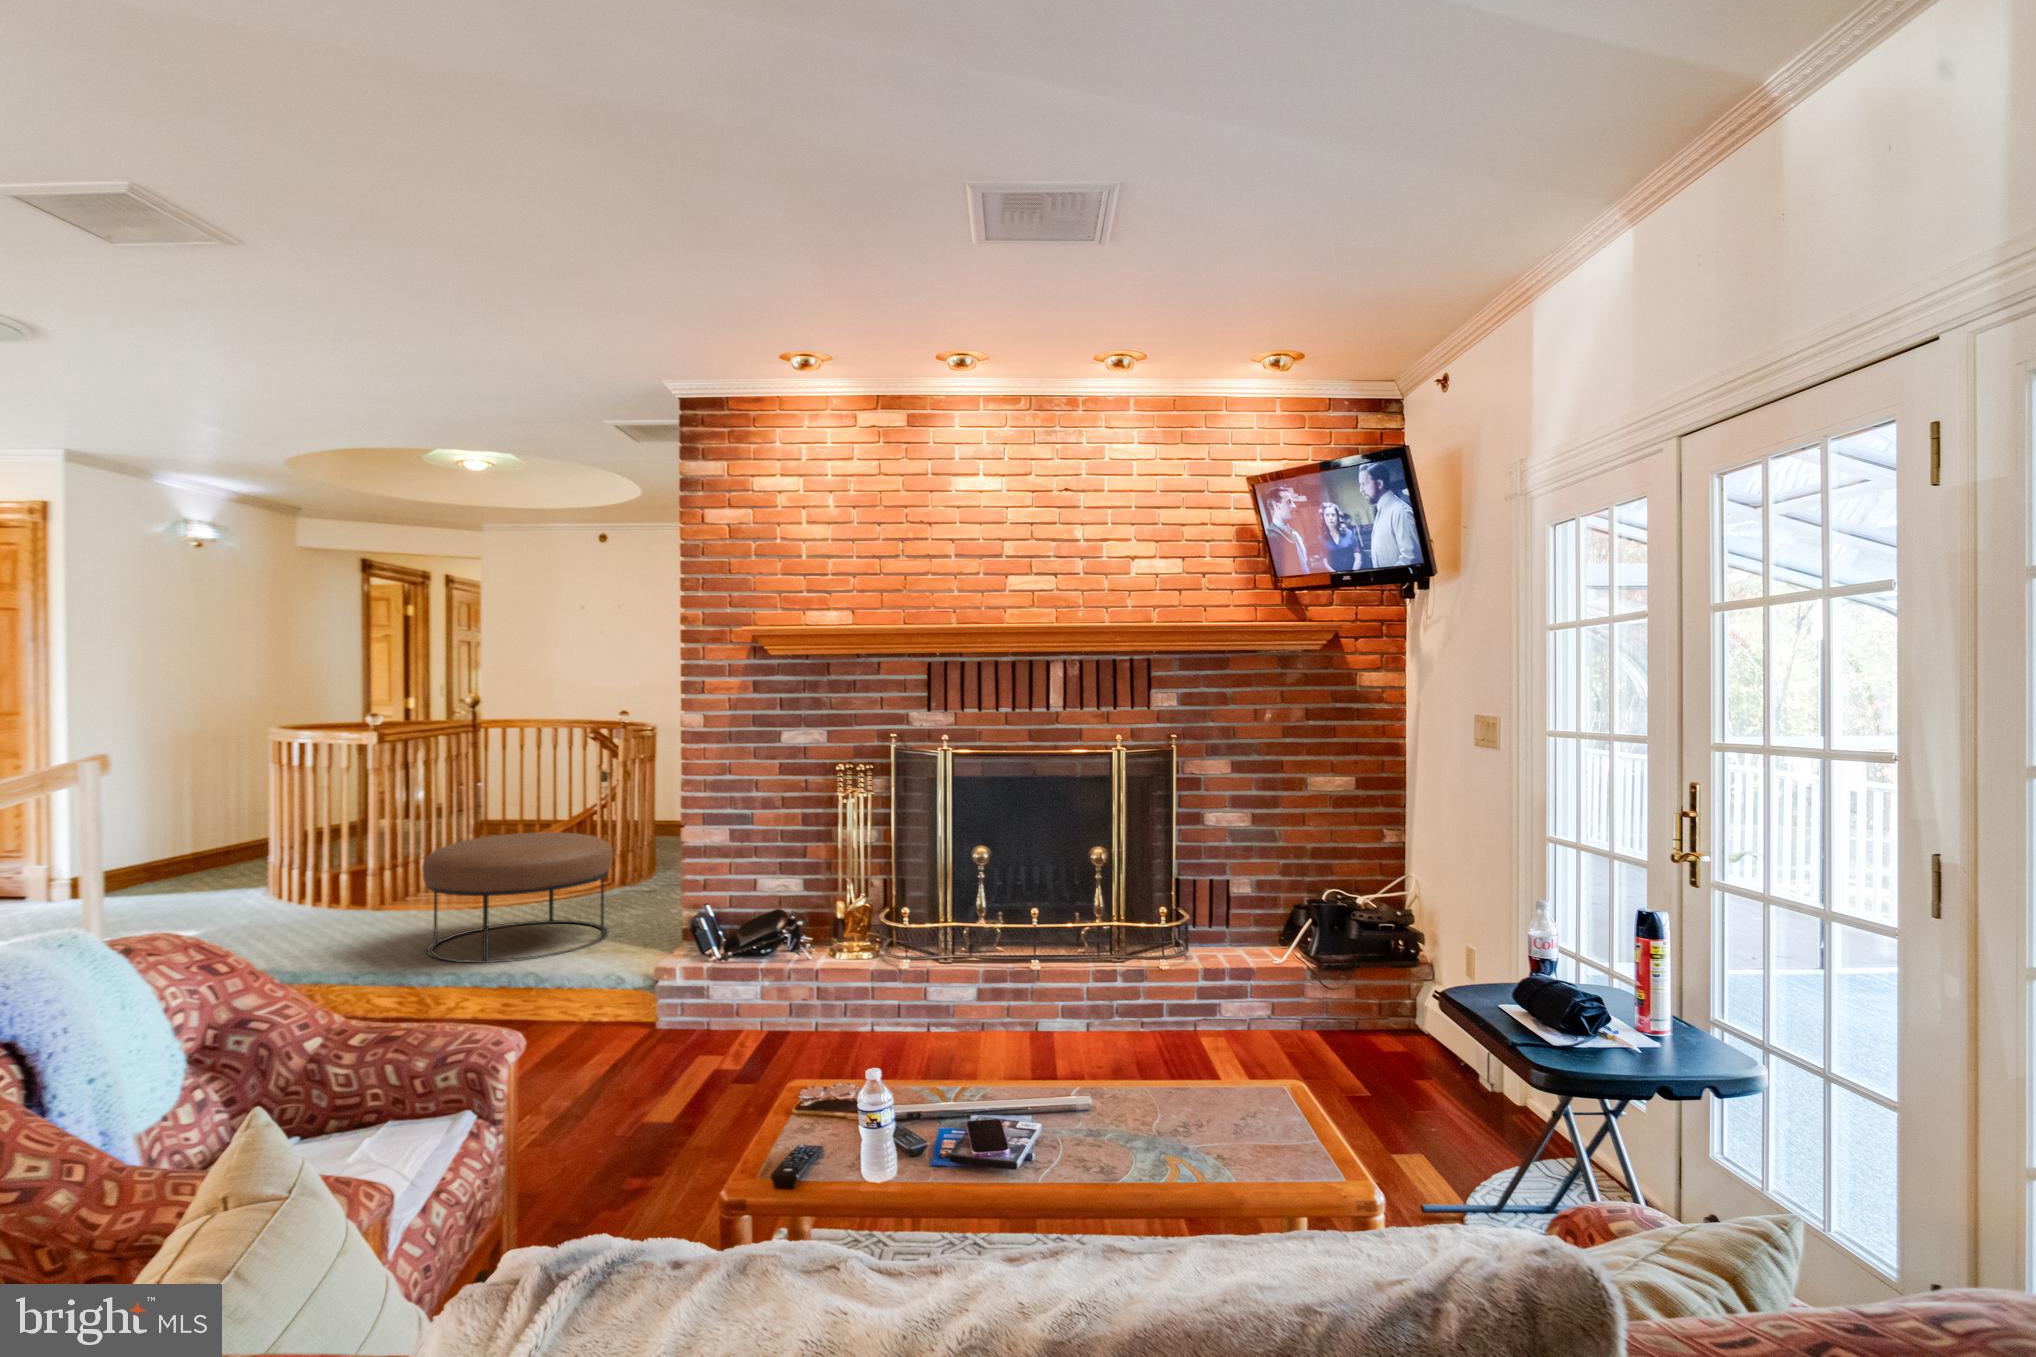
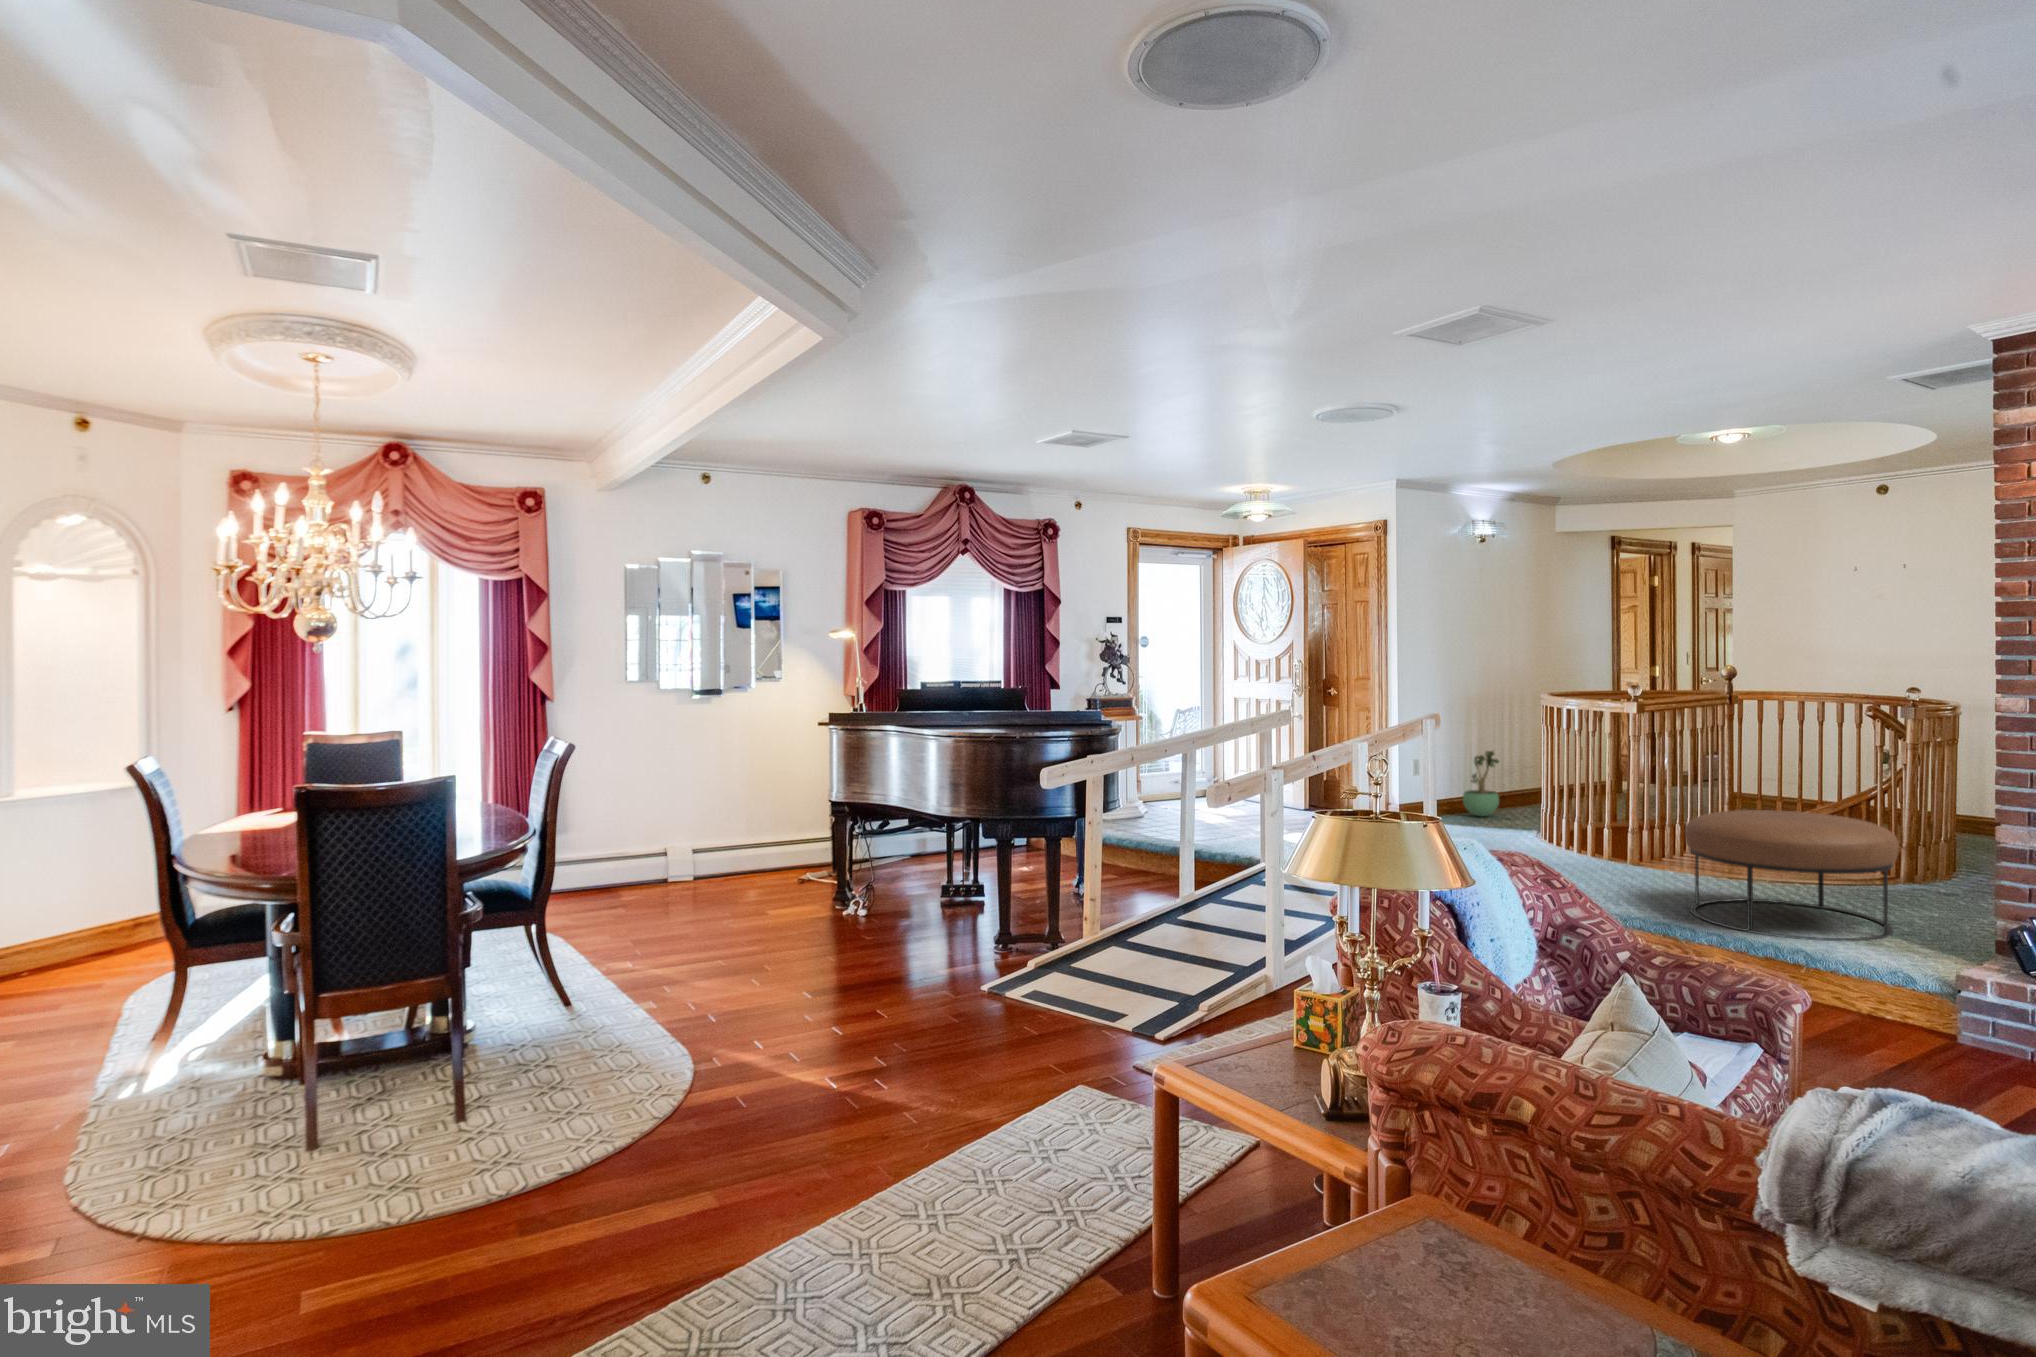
potted plant: none [160,798,216,881] -> present [1463,751,1499,816]

